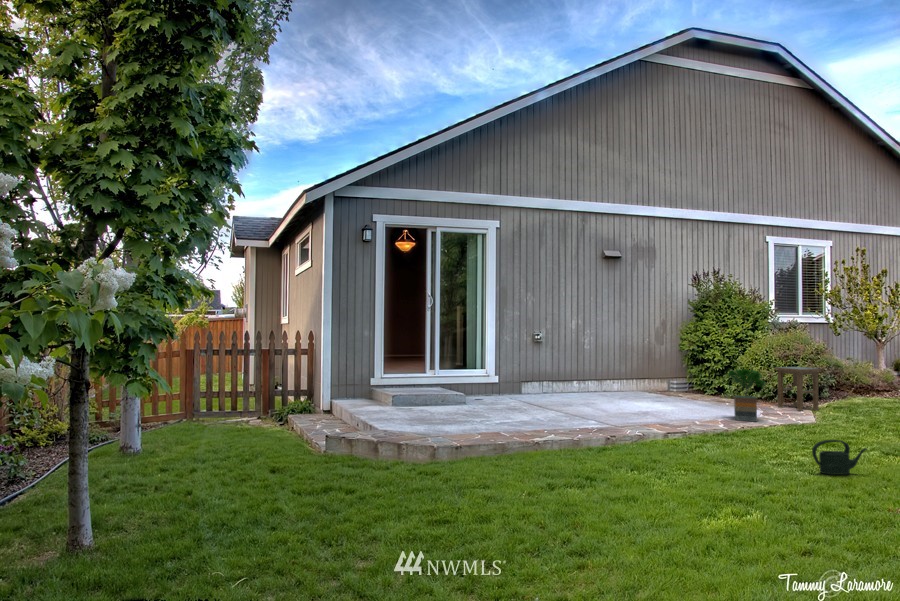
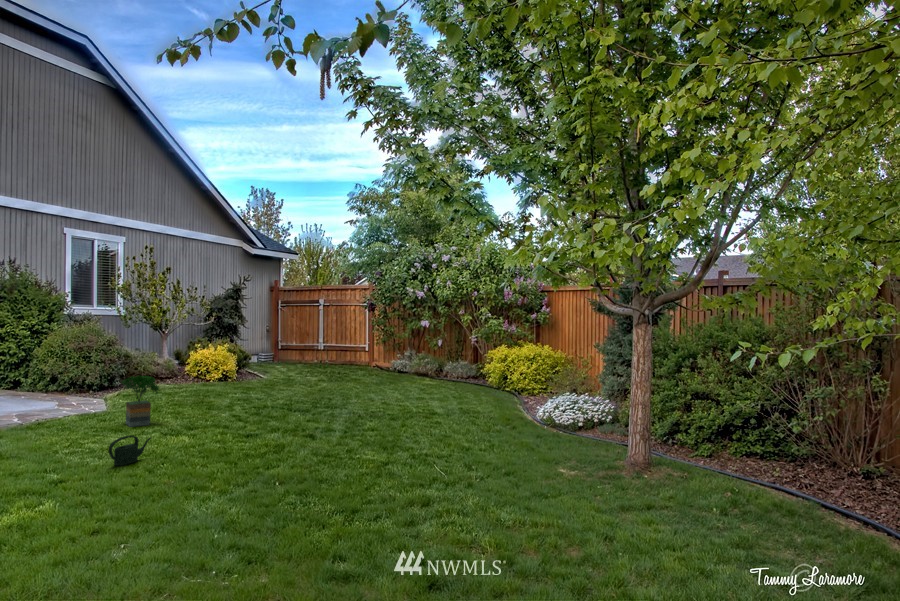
stool: present [775,367,821,411] -> none [72,360,115,401]
potted tree: present [728,369,766,422] -> present [122,376,159,427]

